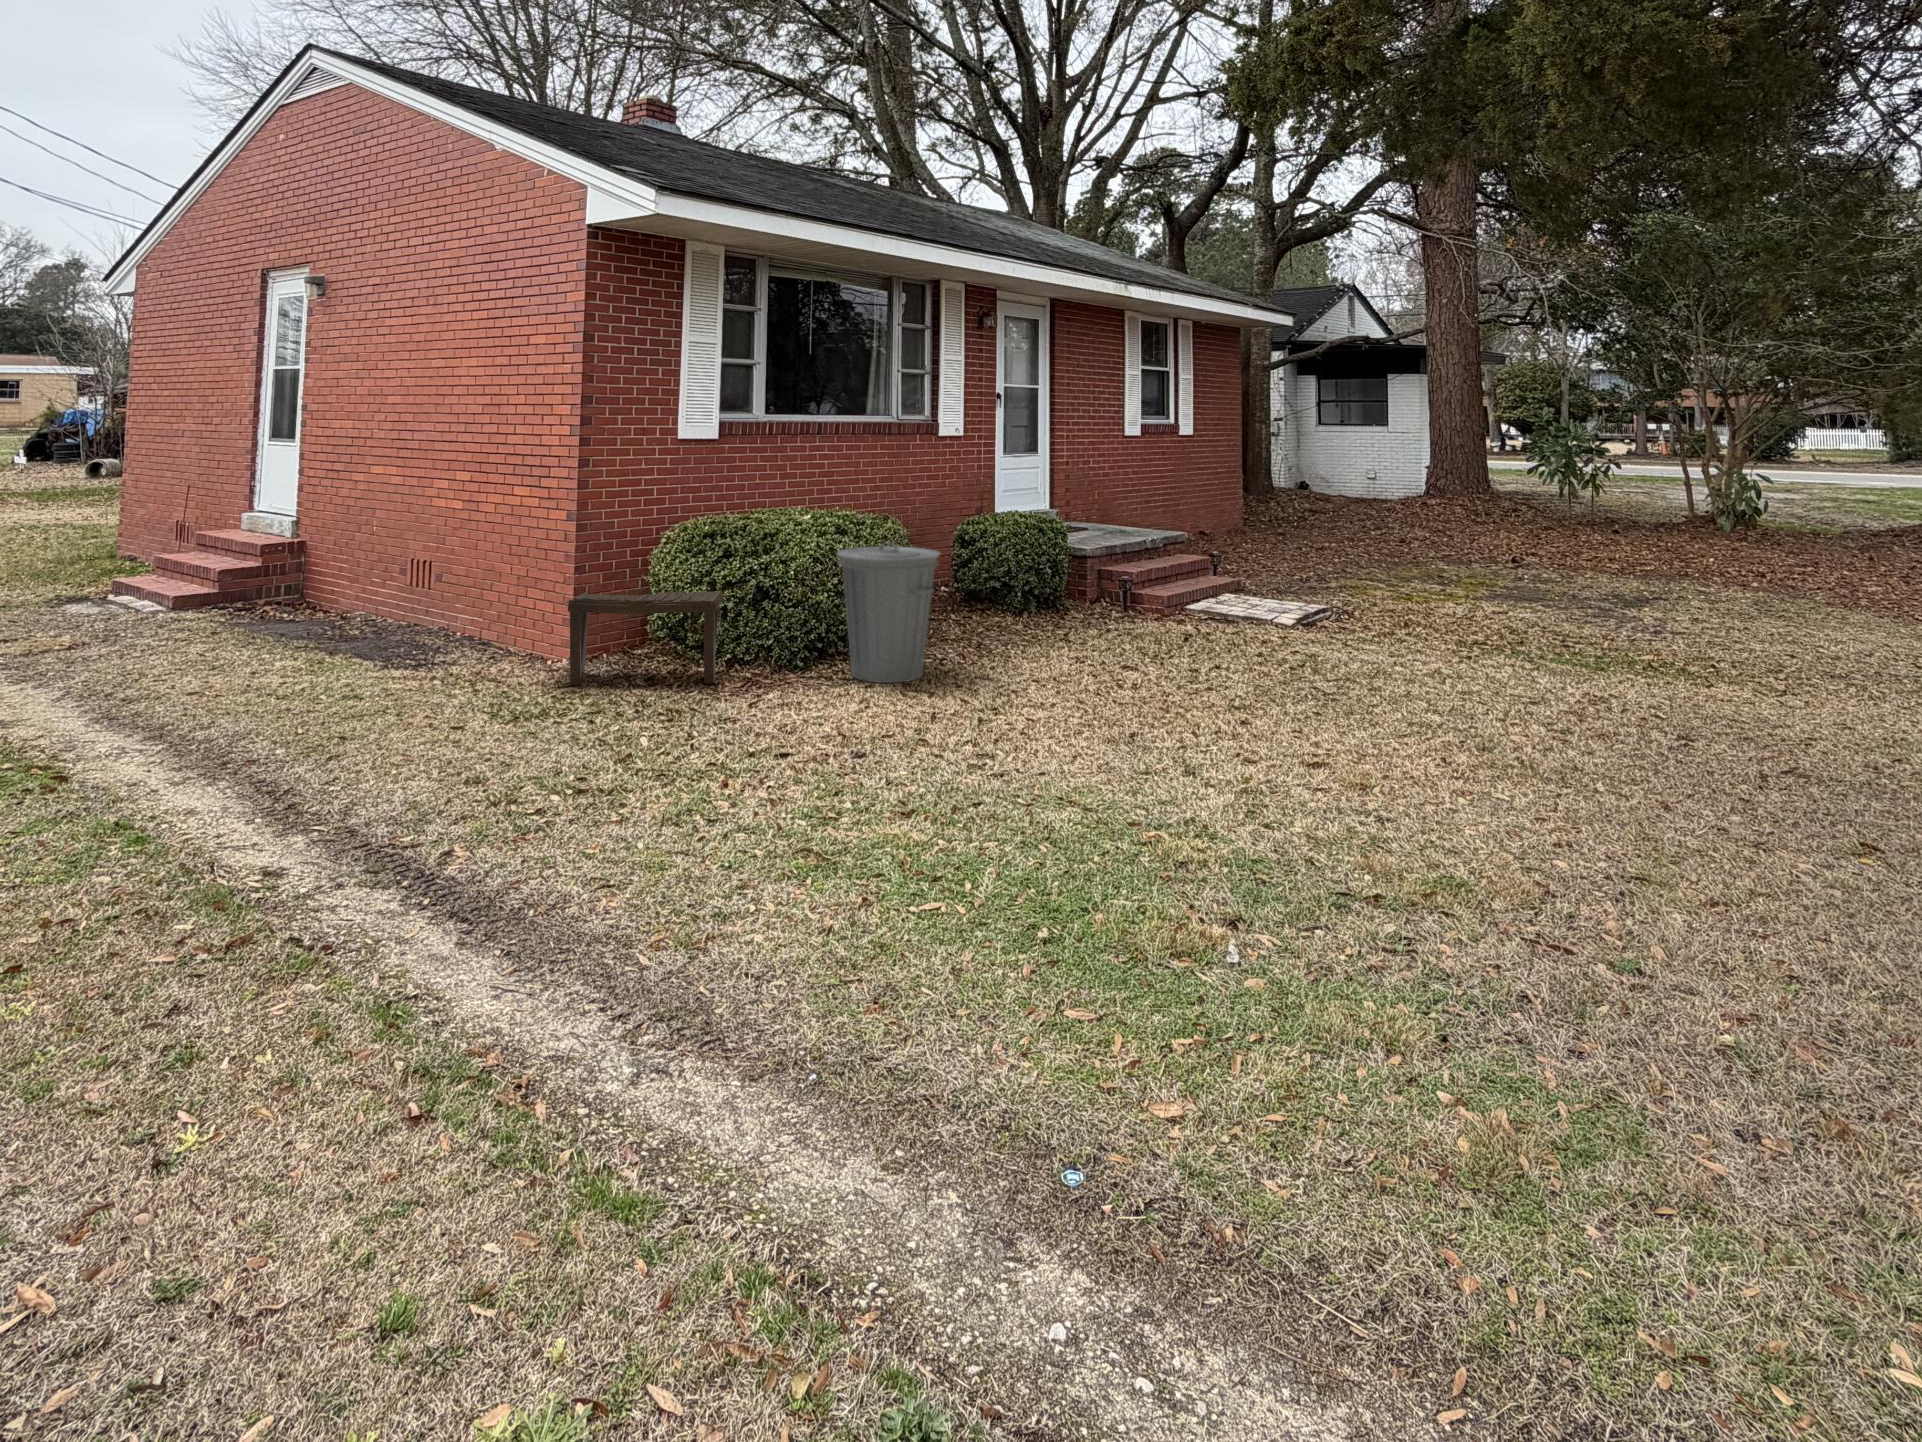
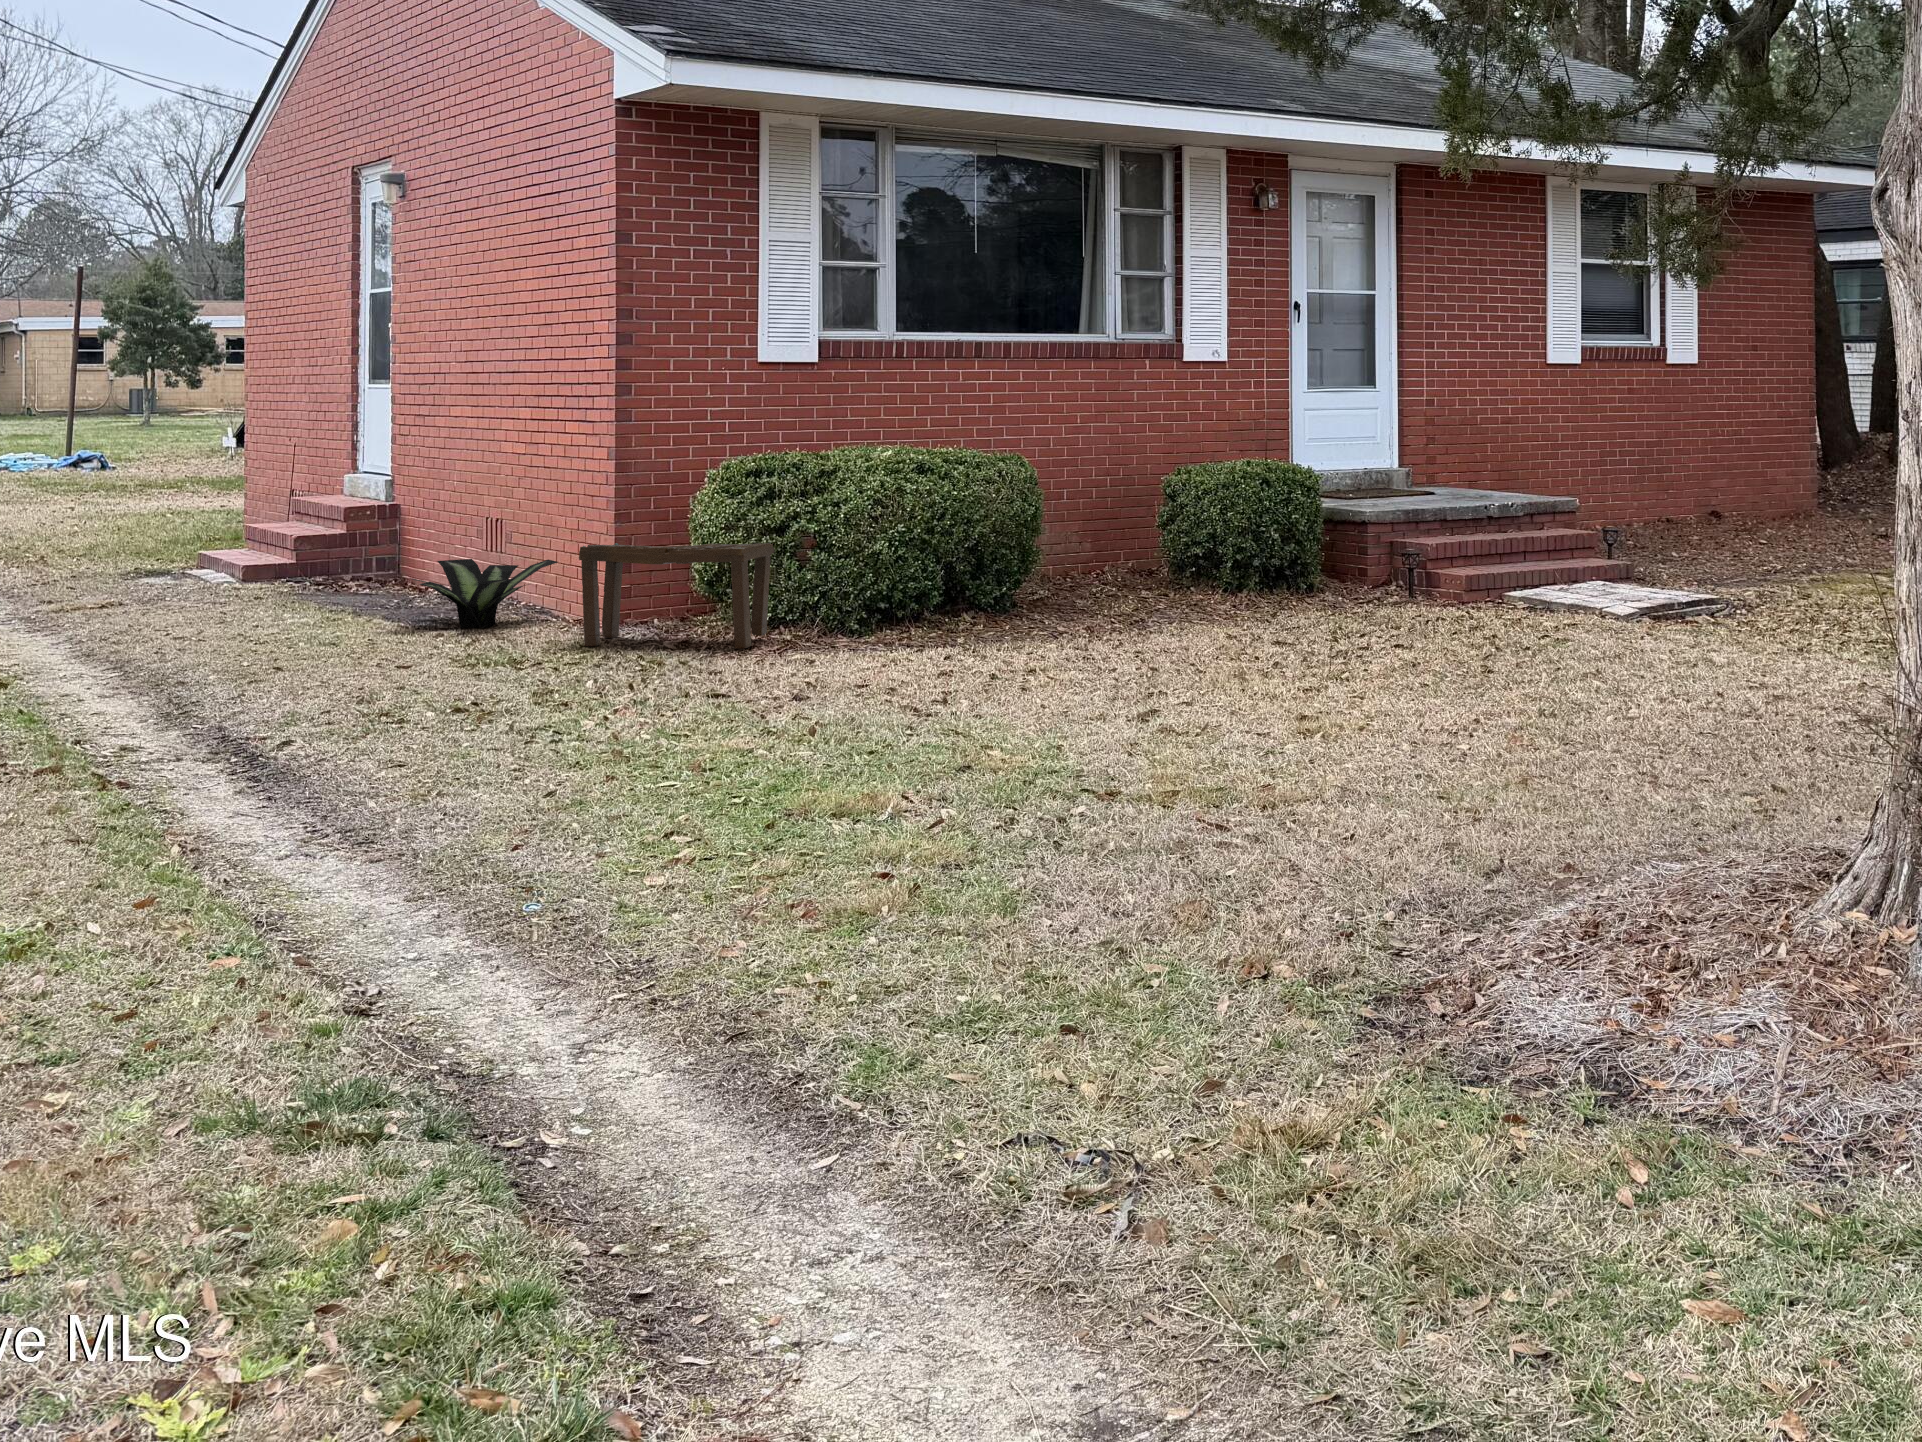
trash can: present [837,542,940,683] -> none [895,482,1028,653]
potted plant: none [386,601,511,664] -> present [413,559,558,628]

